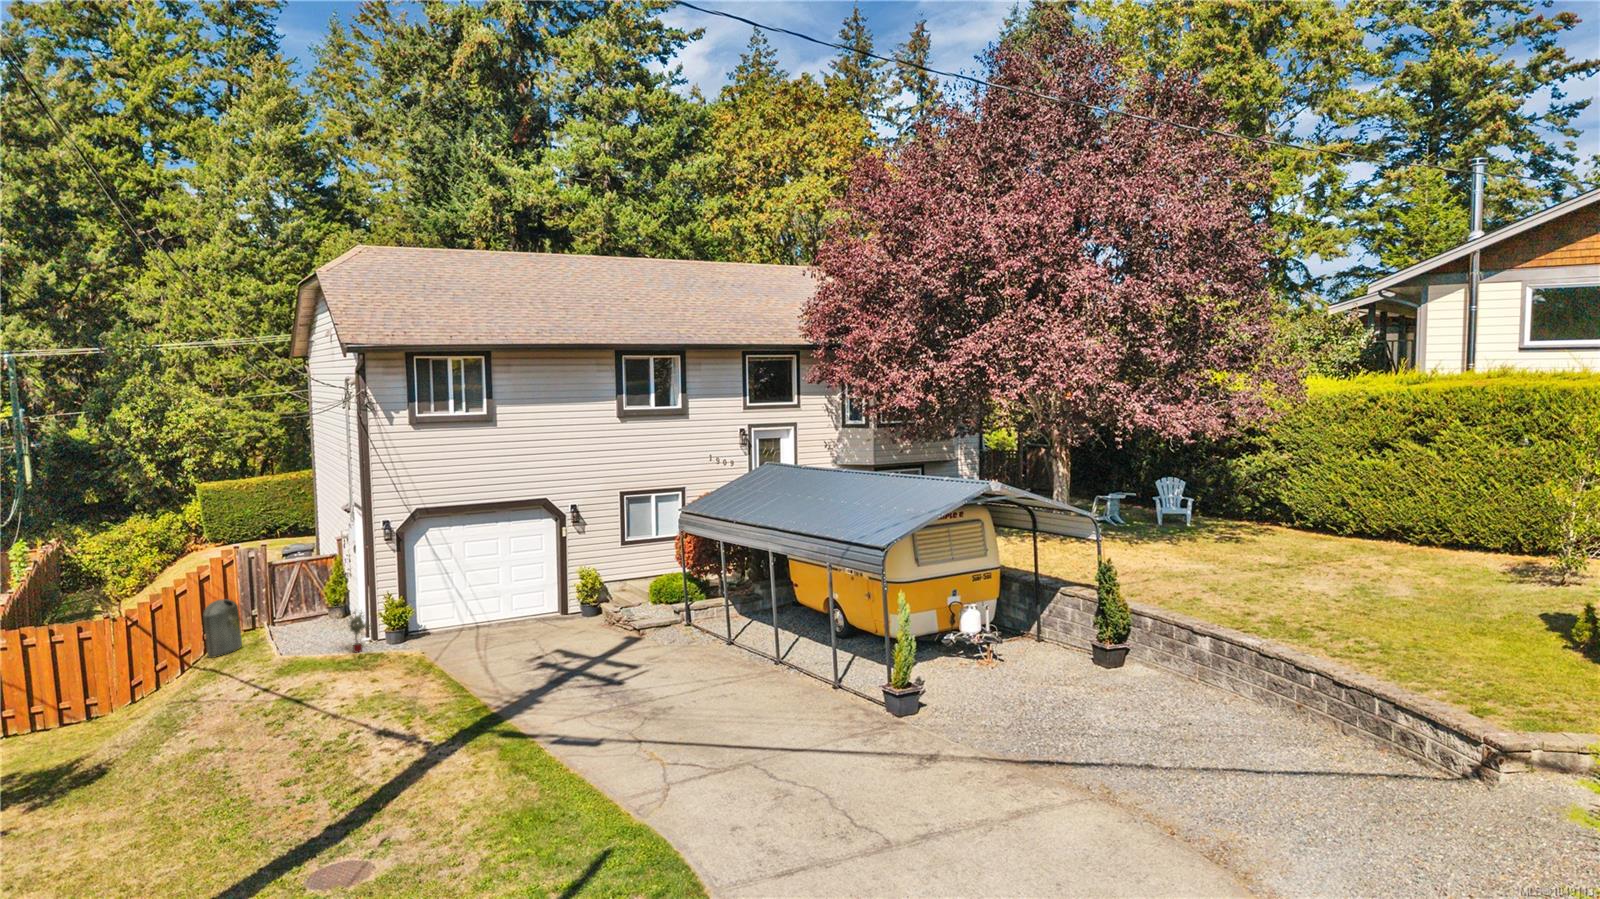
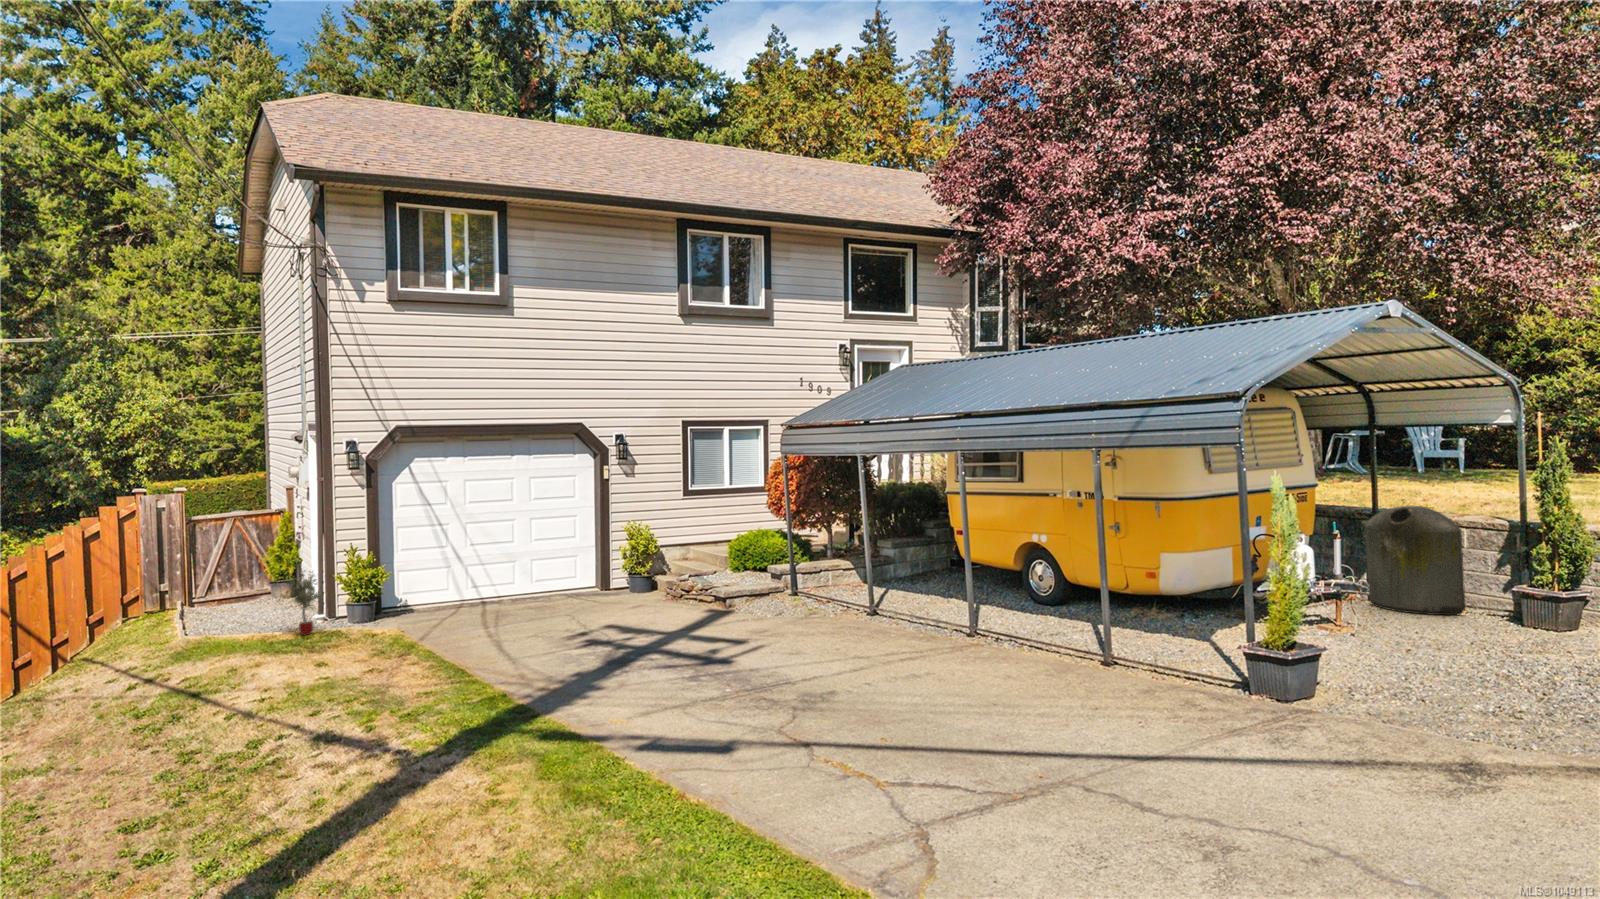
trash can: present [203,599,242,658] -> present [1365,505,1466,615]

